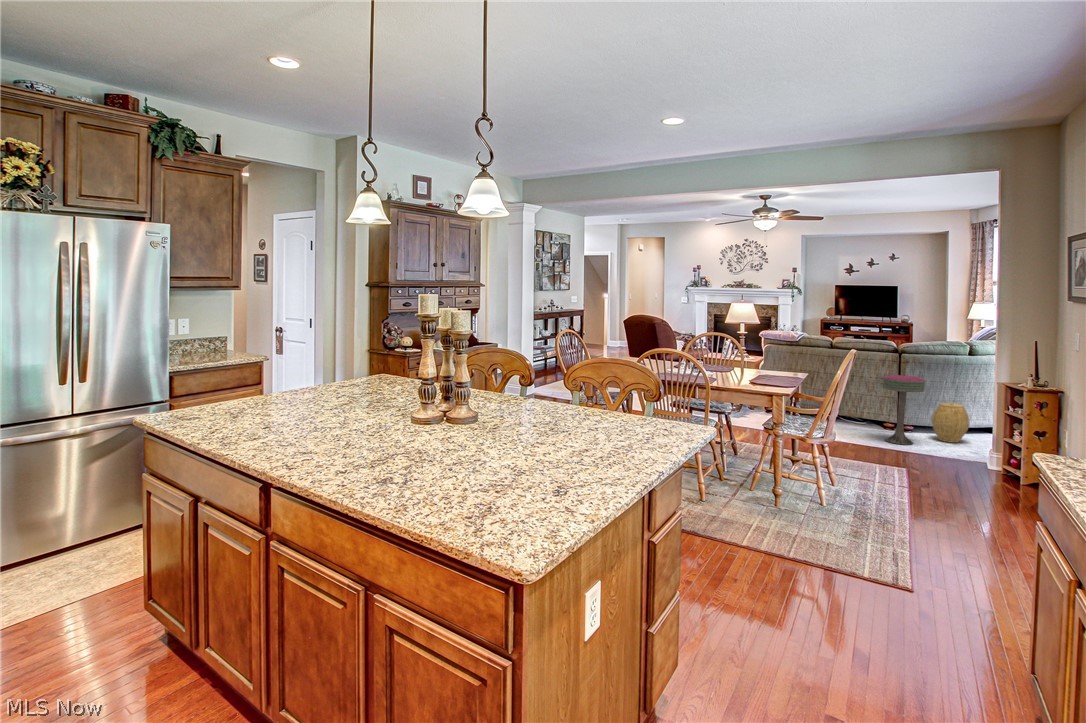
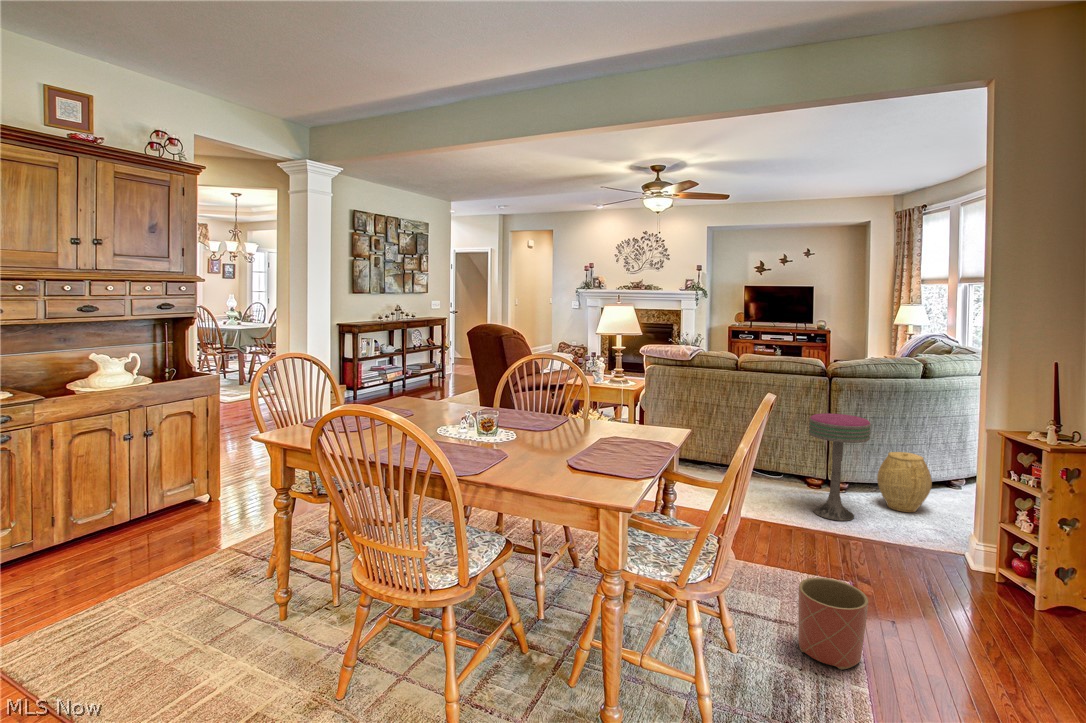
planter: none [869,450,908,492] -> present [798,578,868,670]

